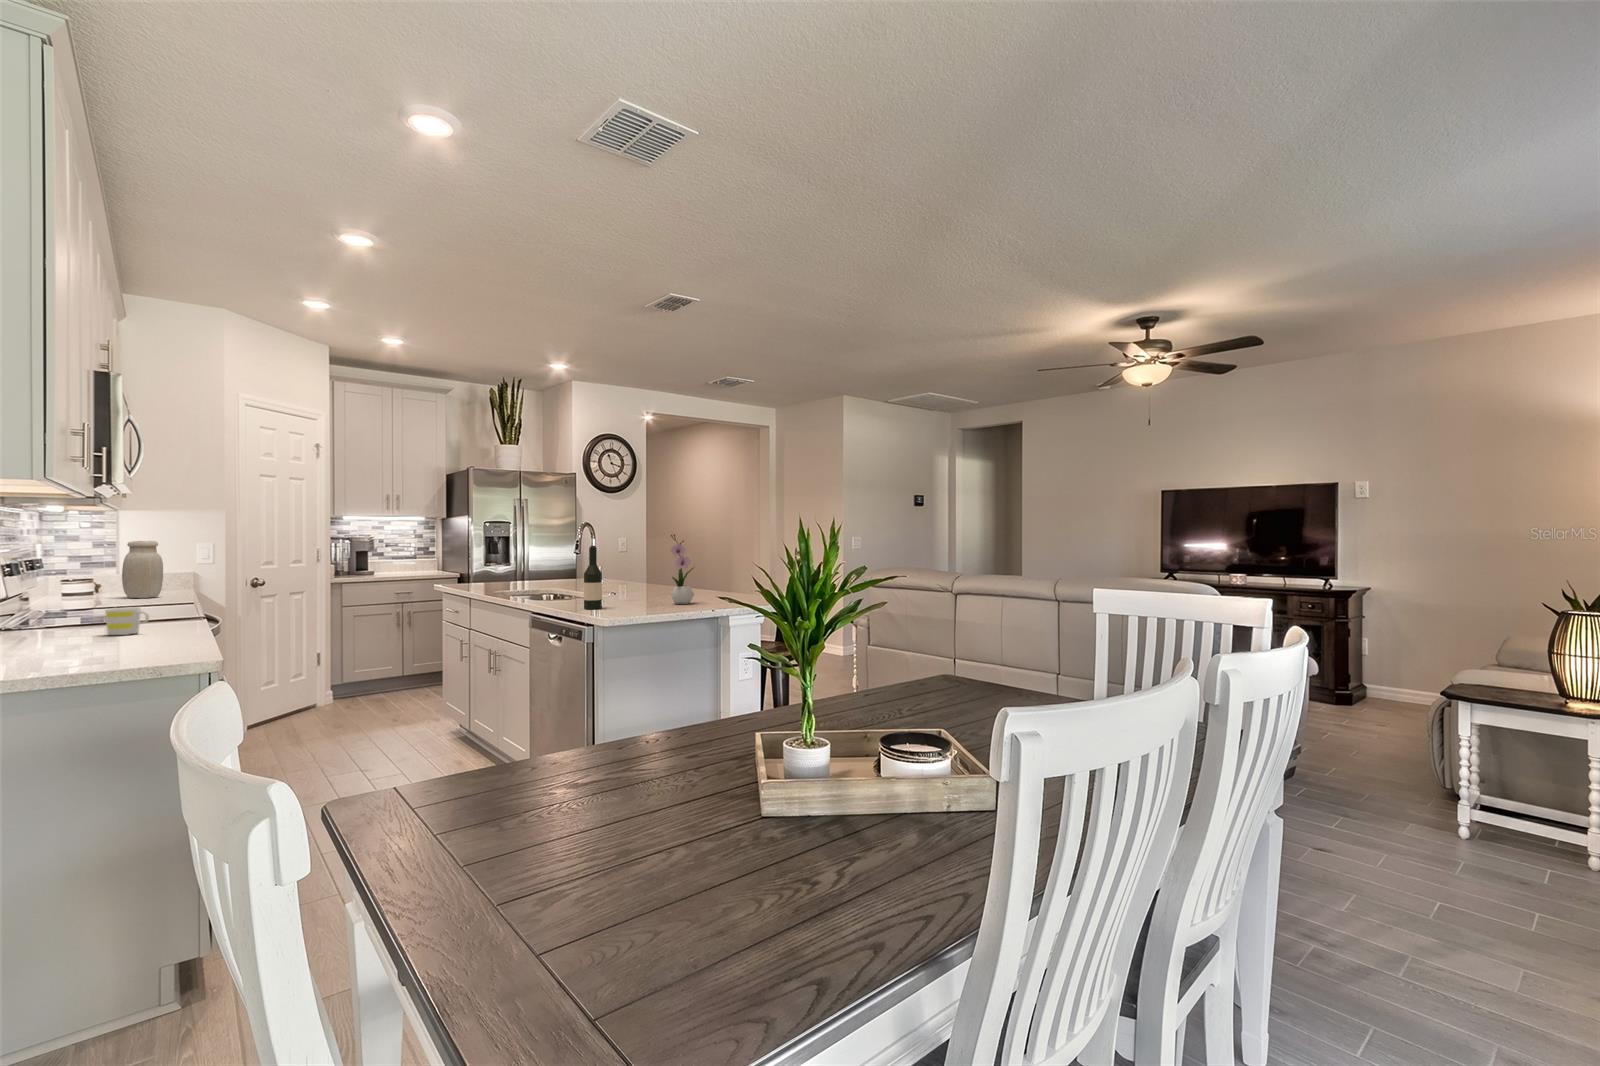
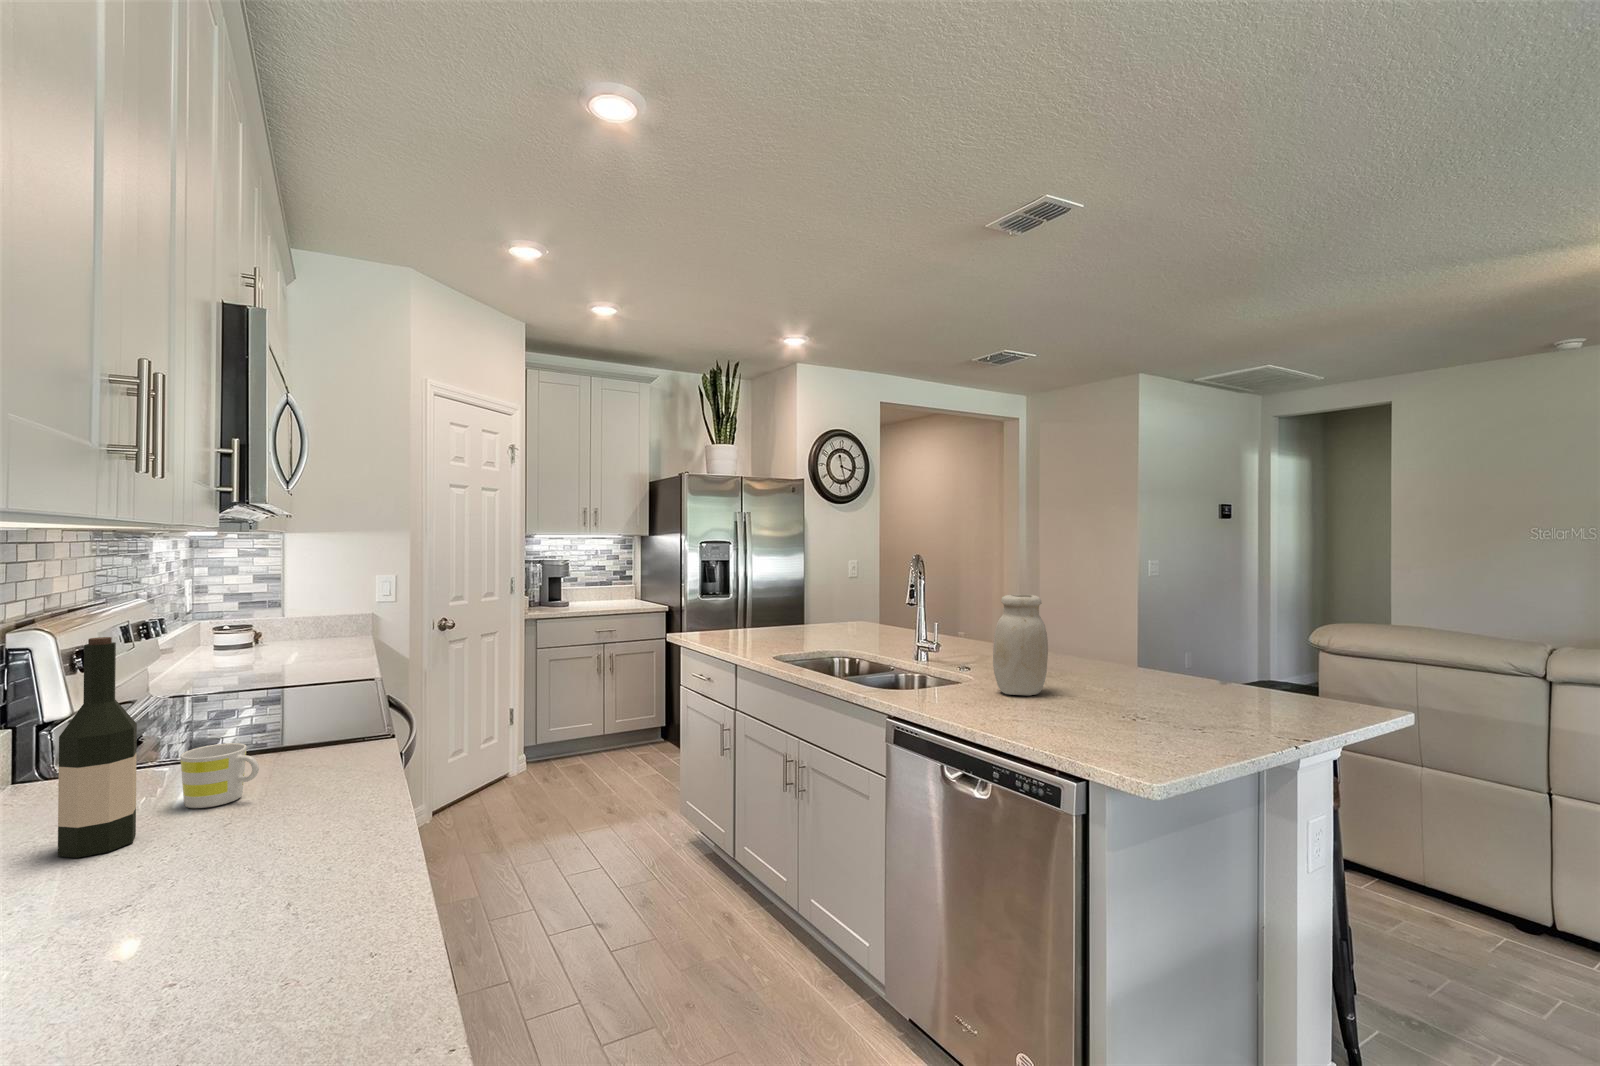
flower arrangement: present [671,534,694,604] -> none [1085,581,1130,705]
jar: present [122,541,163,598] -> present [993,594,1048,695]
wine bottle: present [584,546,602,609] -> present [58,637,137,858]

